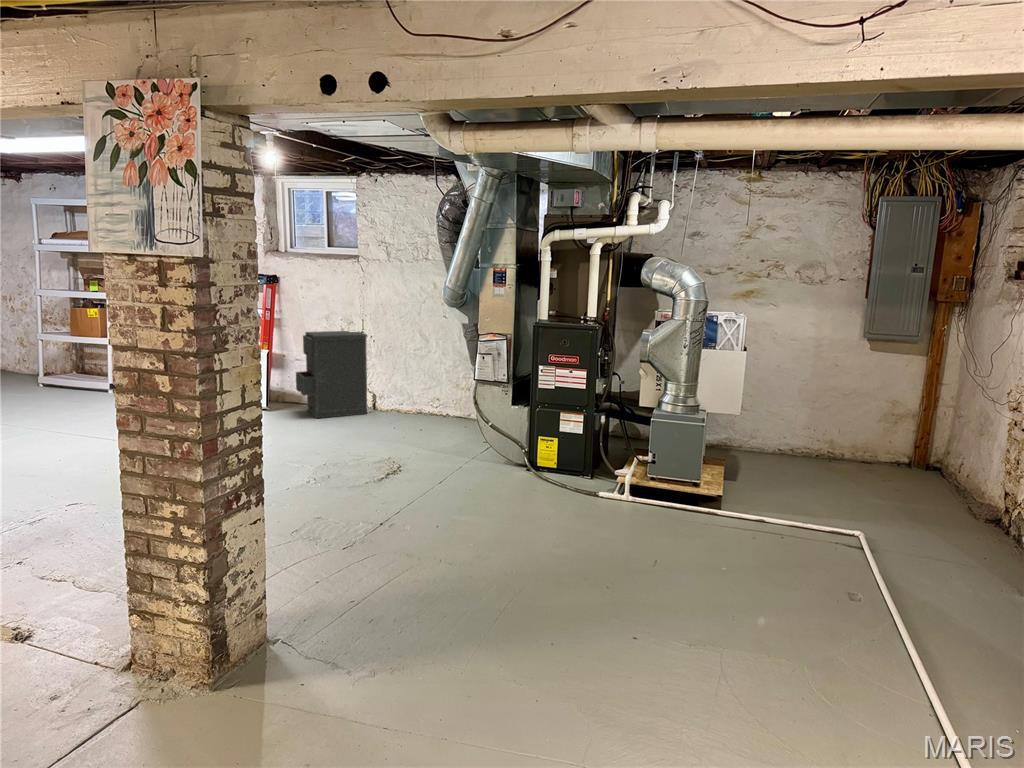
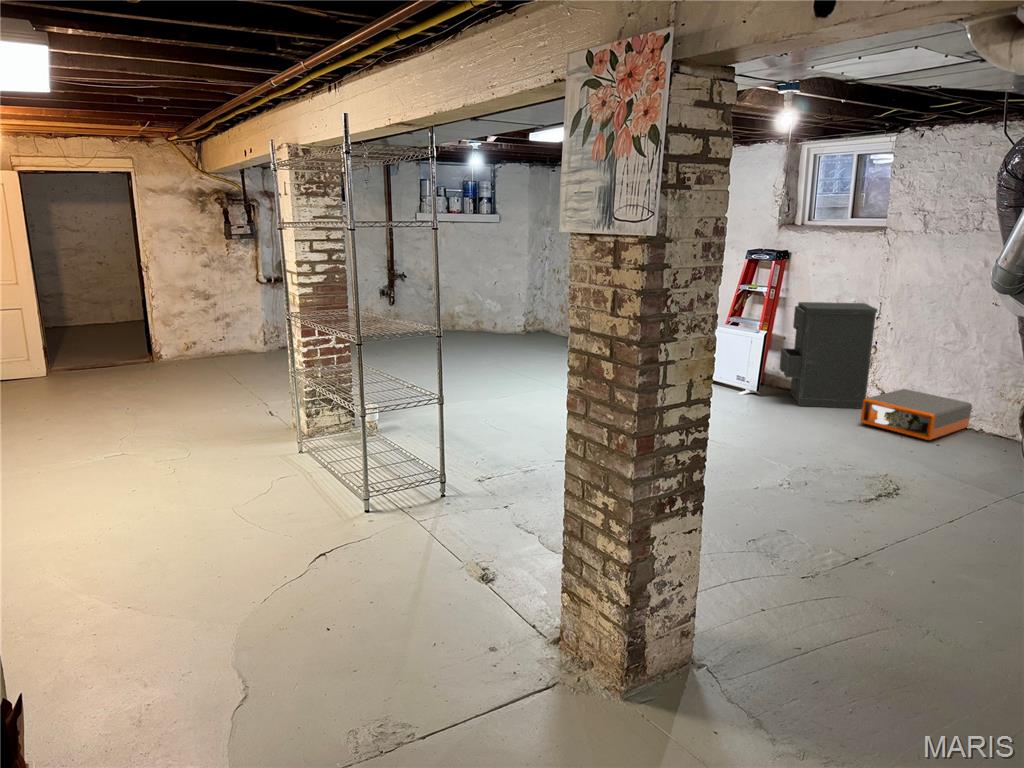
storage box: none [366,395,438,430] -> present [861,389,972,440]

